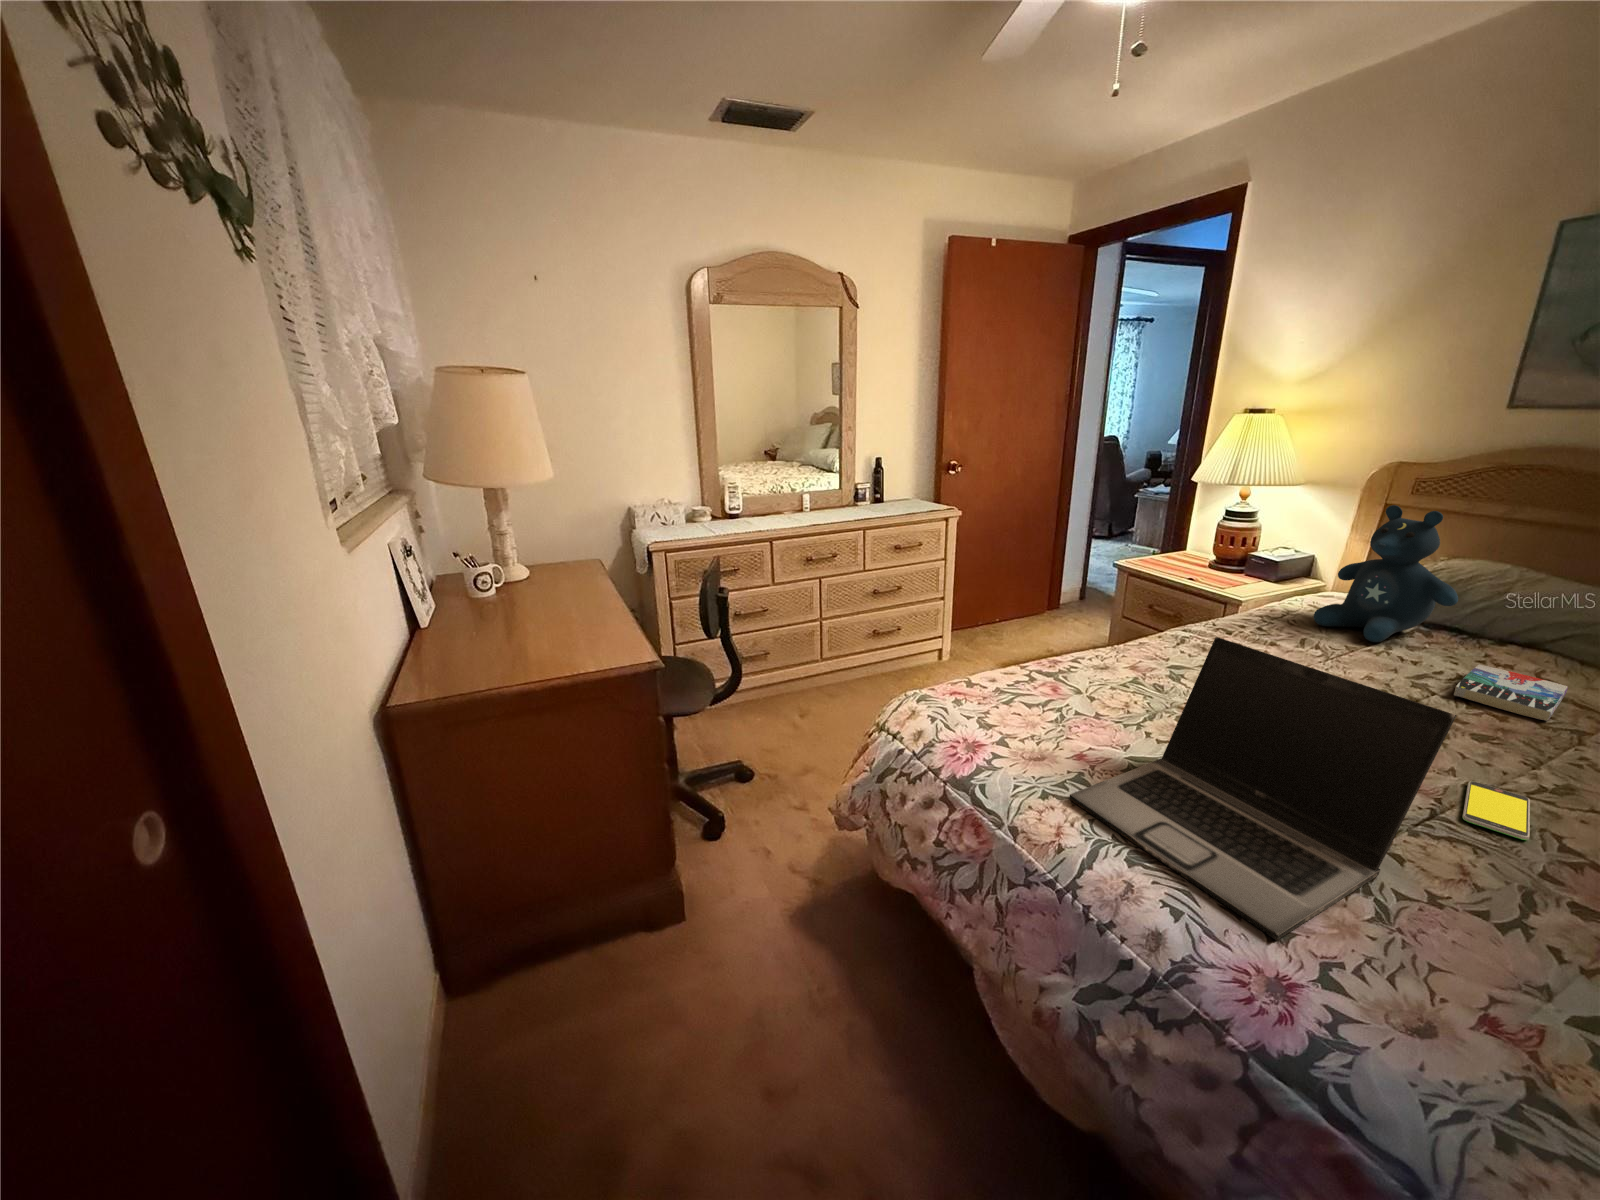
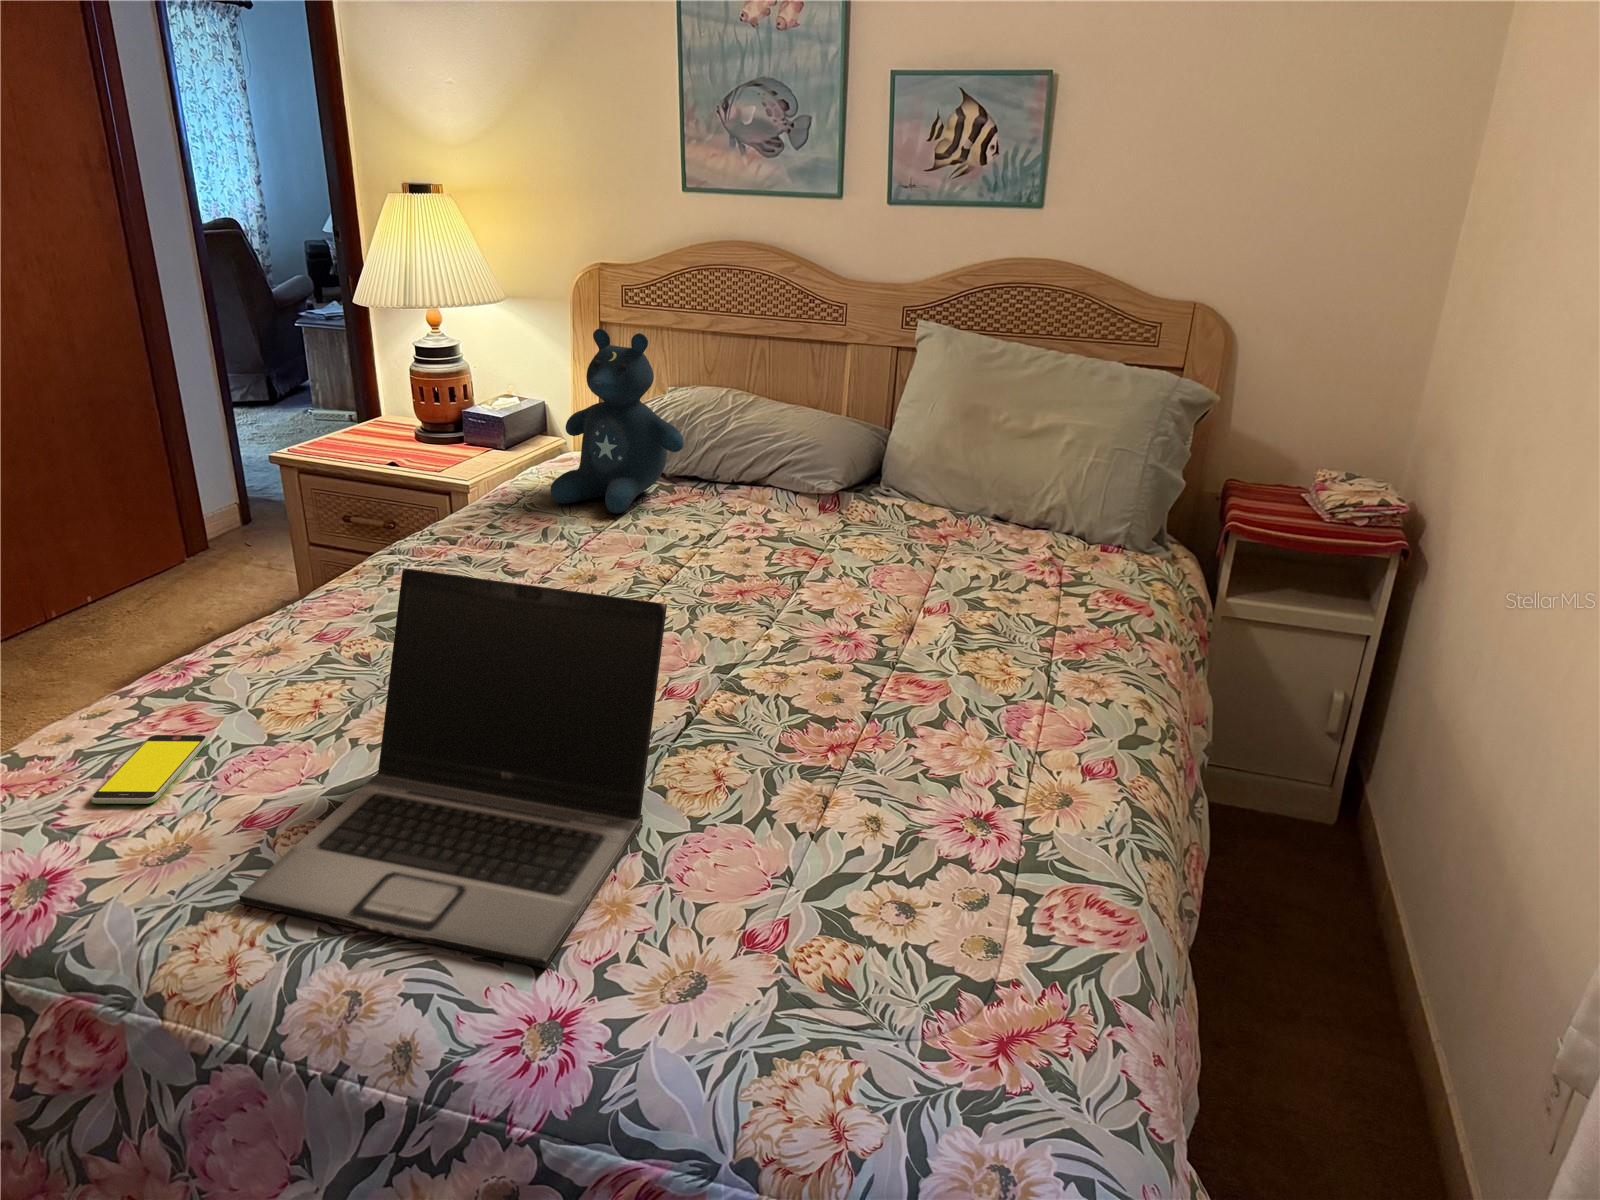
book: present [1454,665,1568,721] -> none [696,518,784,569]
smartphone: present [1462,781,1530,840] -> present [91,735,208,804]

